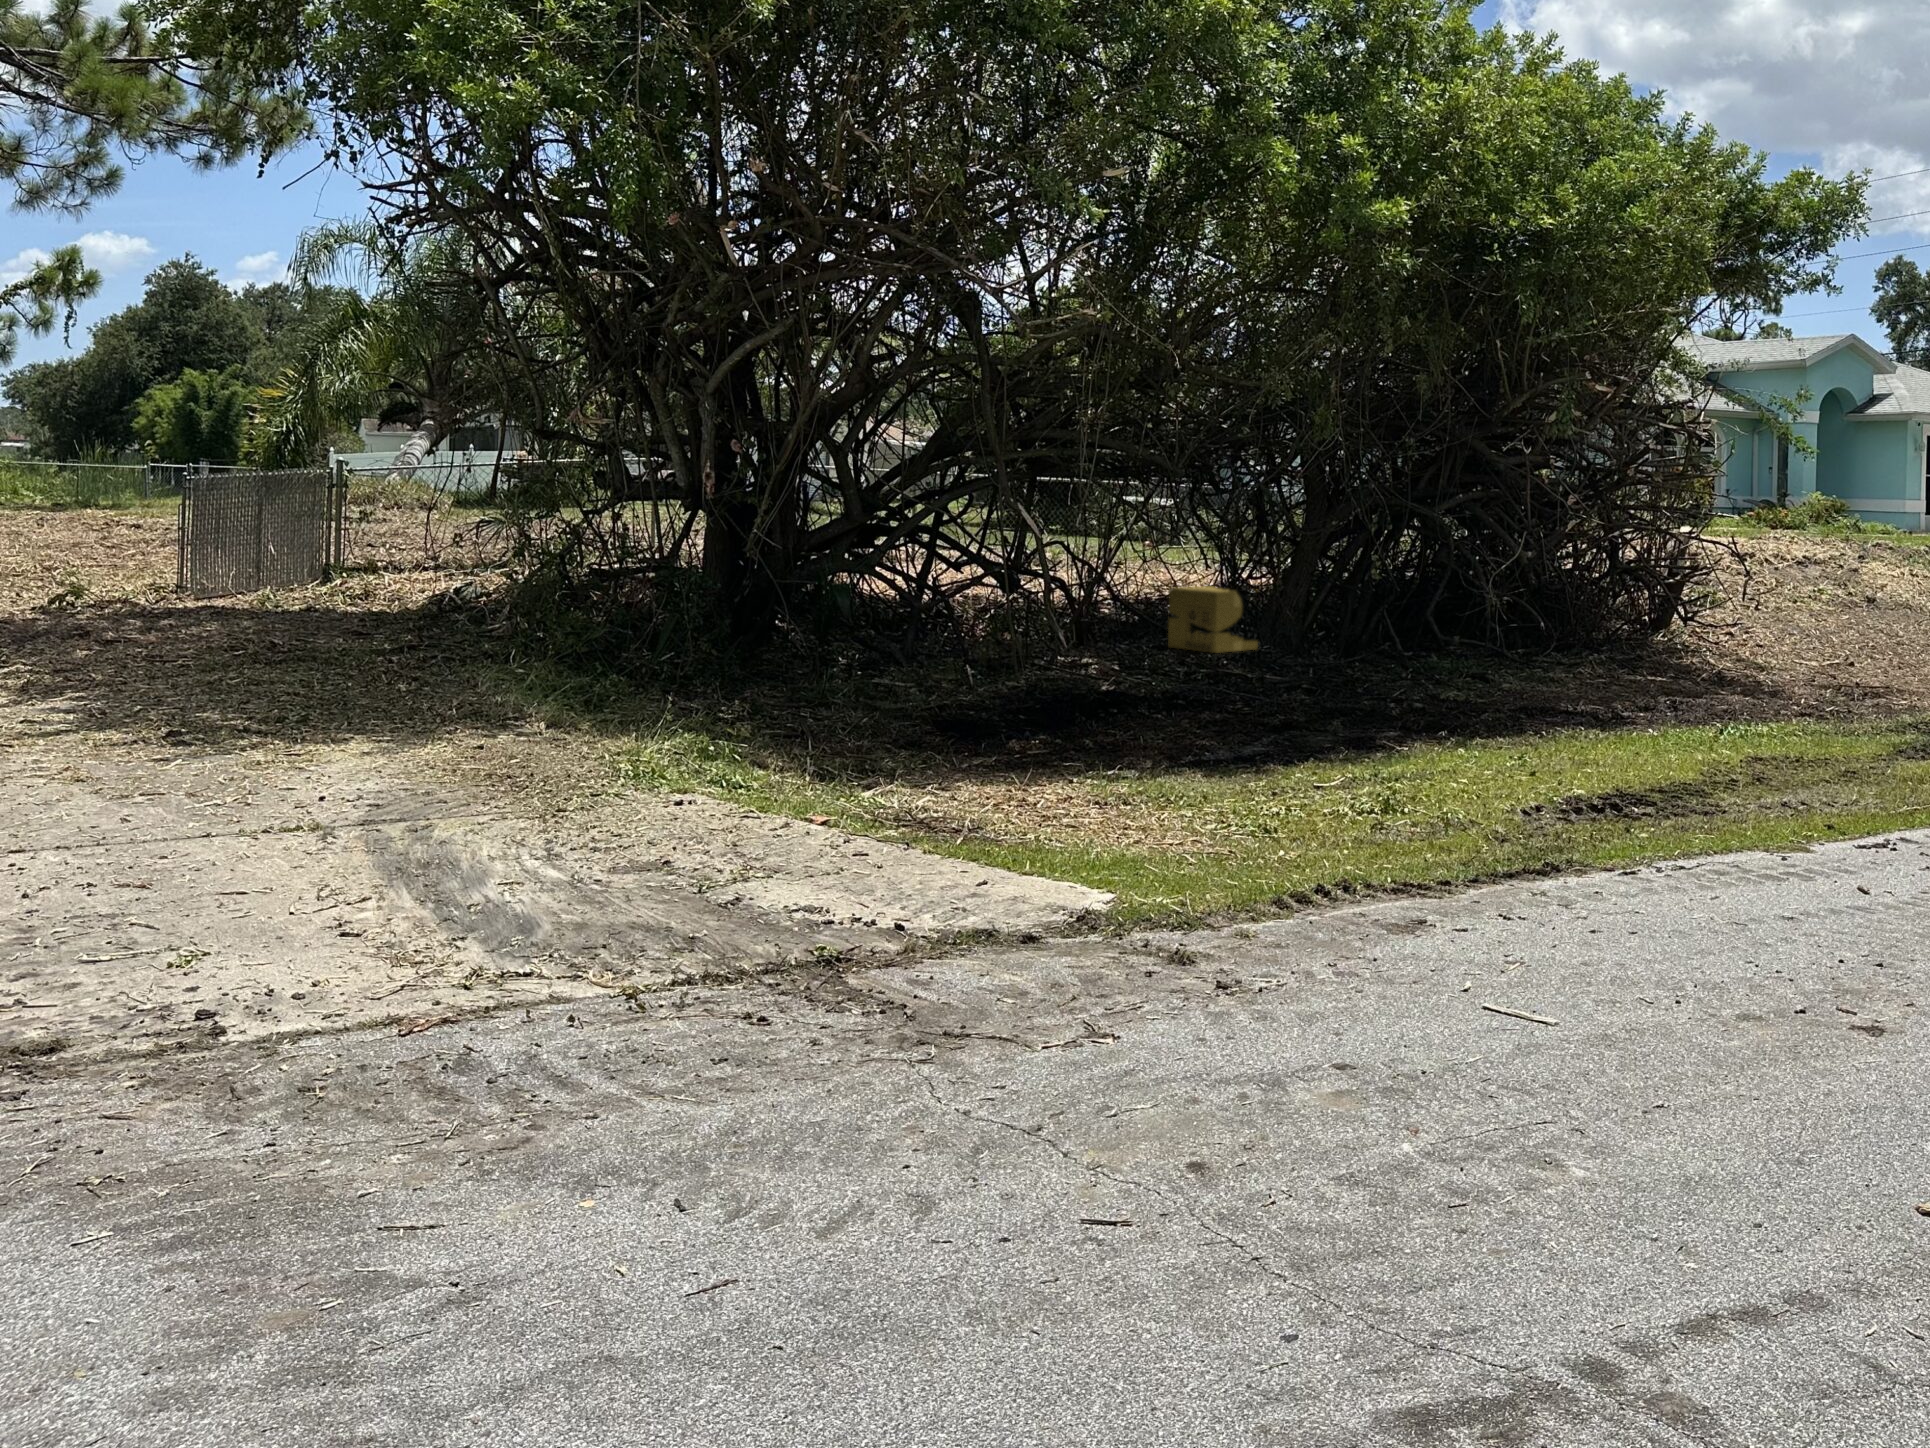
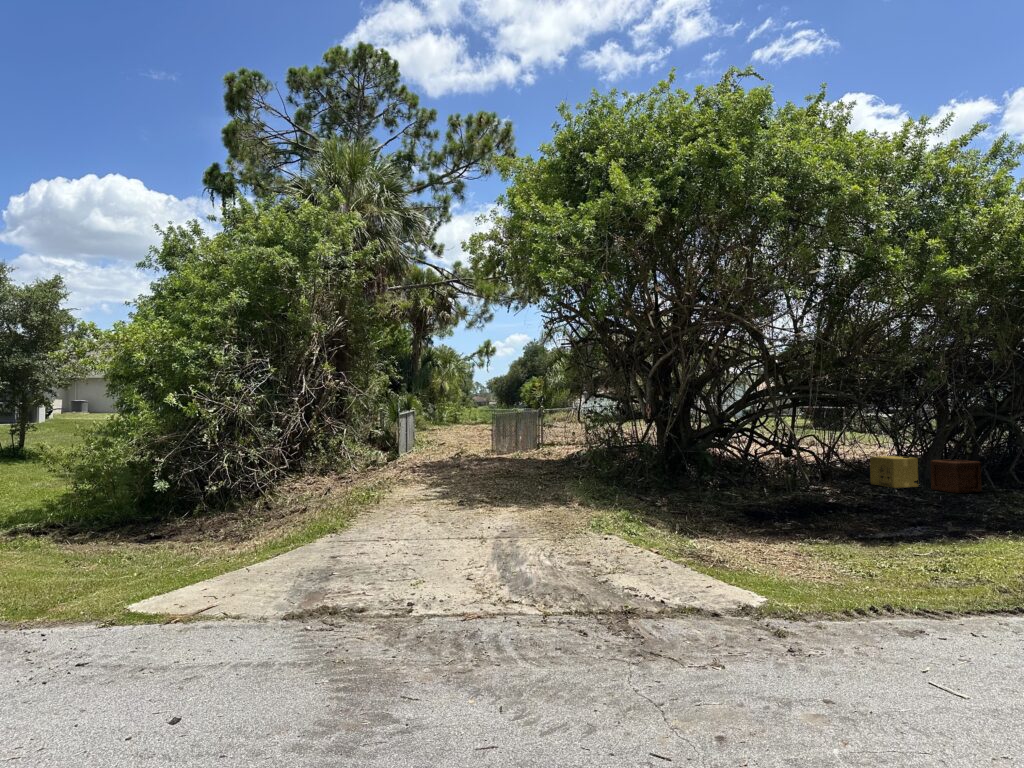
wooden crate: none [1283,591,1370,659] -> present [931,460,982,493]

